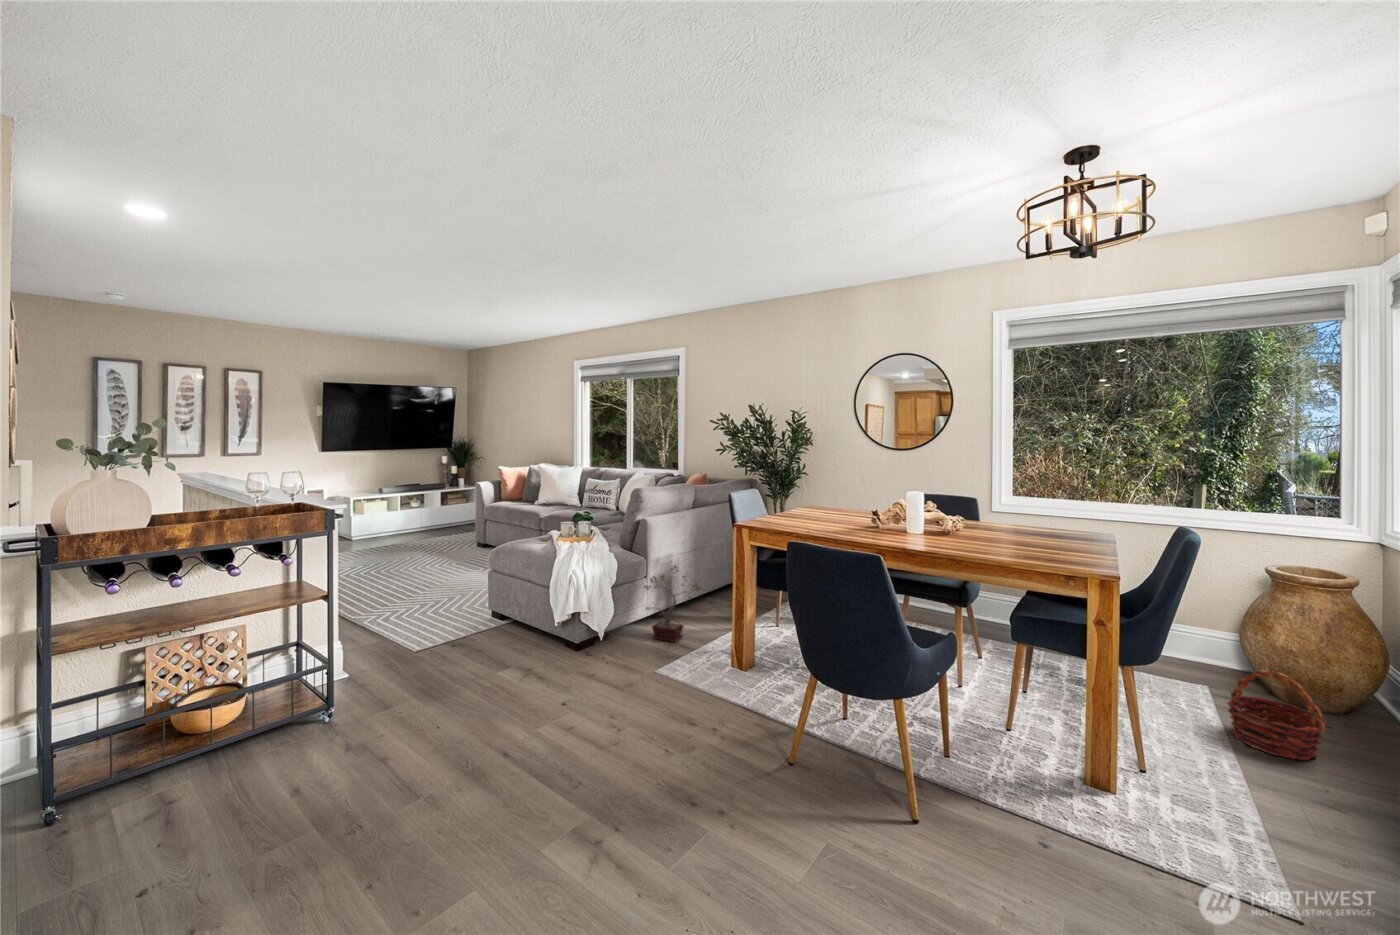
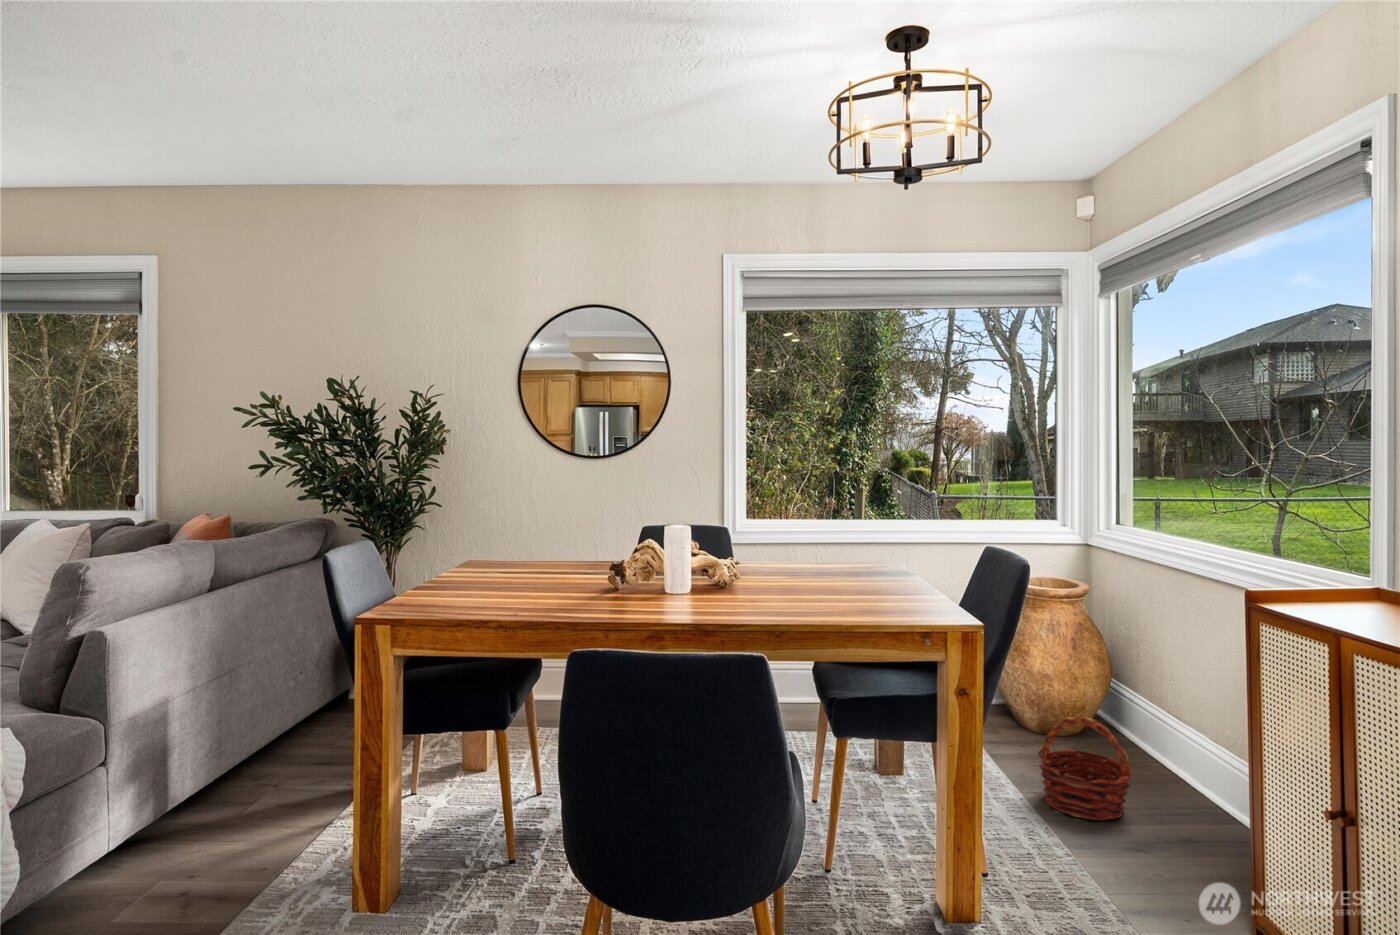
potted plant: present [644,565,701,642] -> none [108,713,270,890]

